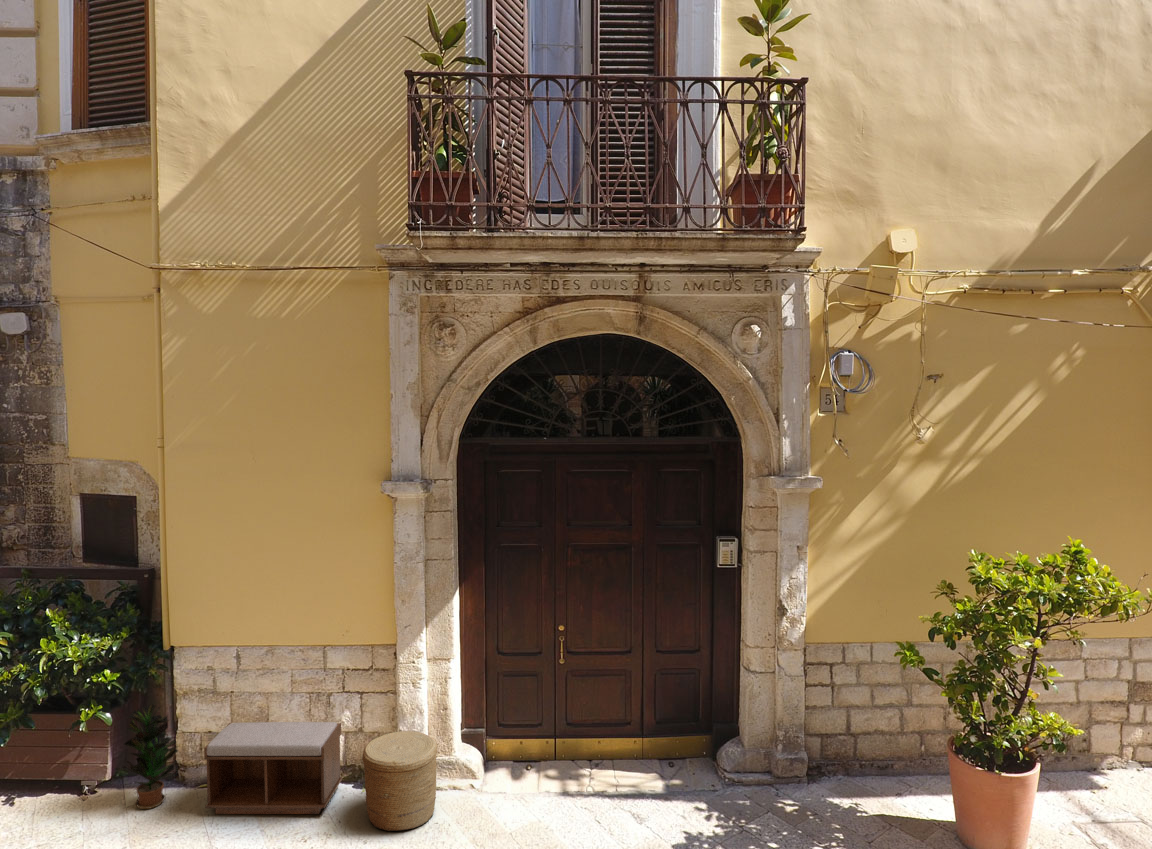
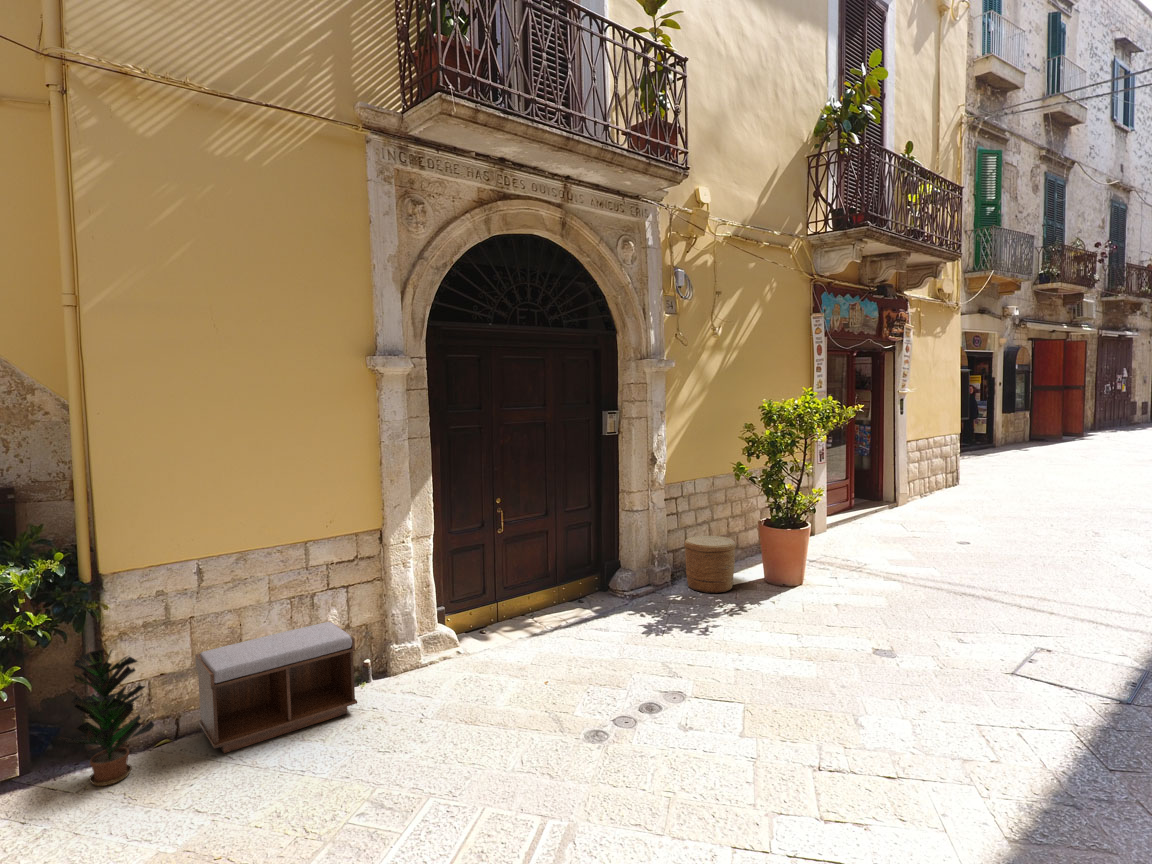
woven basket: present [362,731,437,831] -> present [684,536,736,593]

